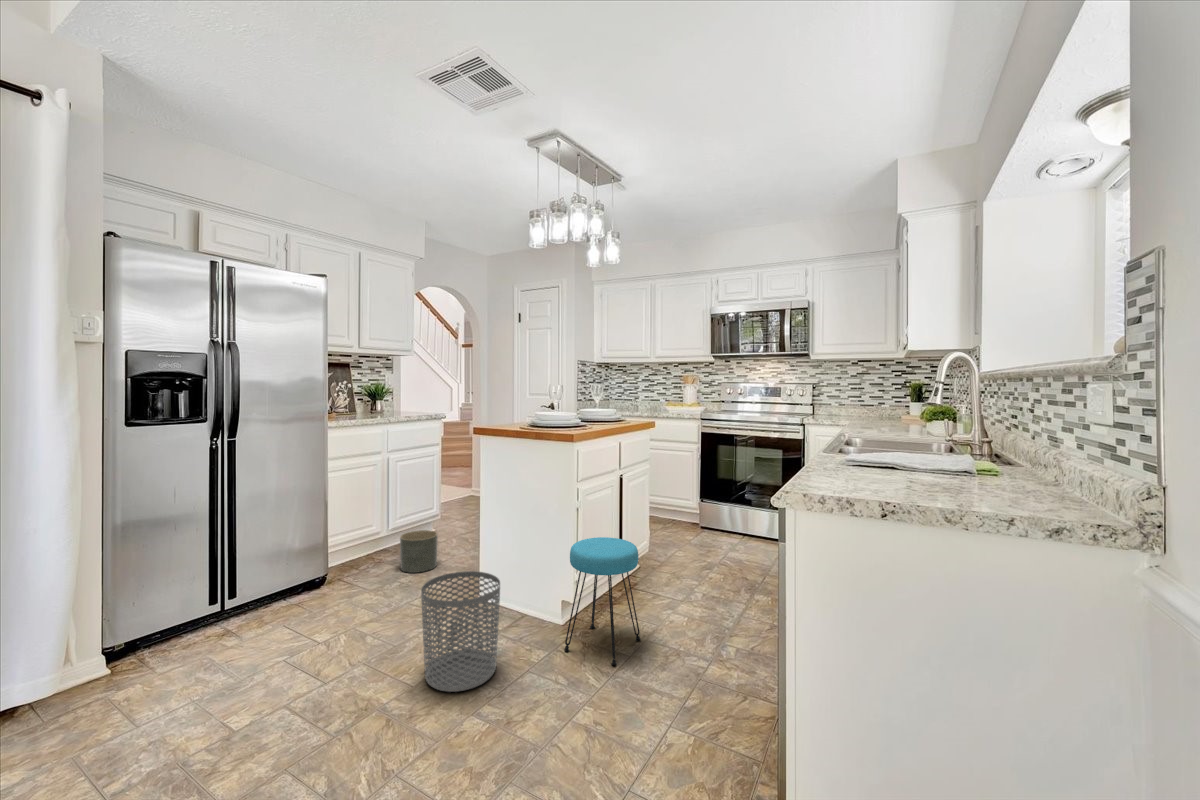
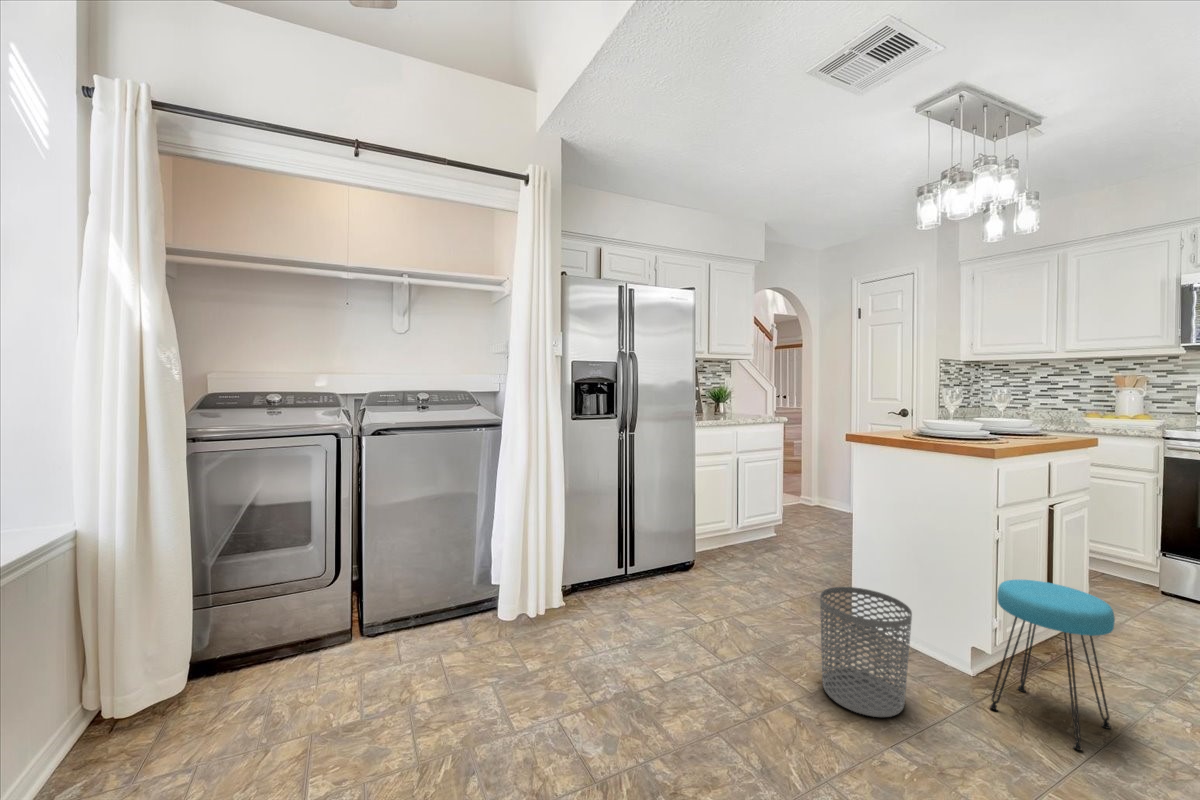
planter: present [400,530,438,573] -> none [755,533,792,575]

